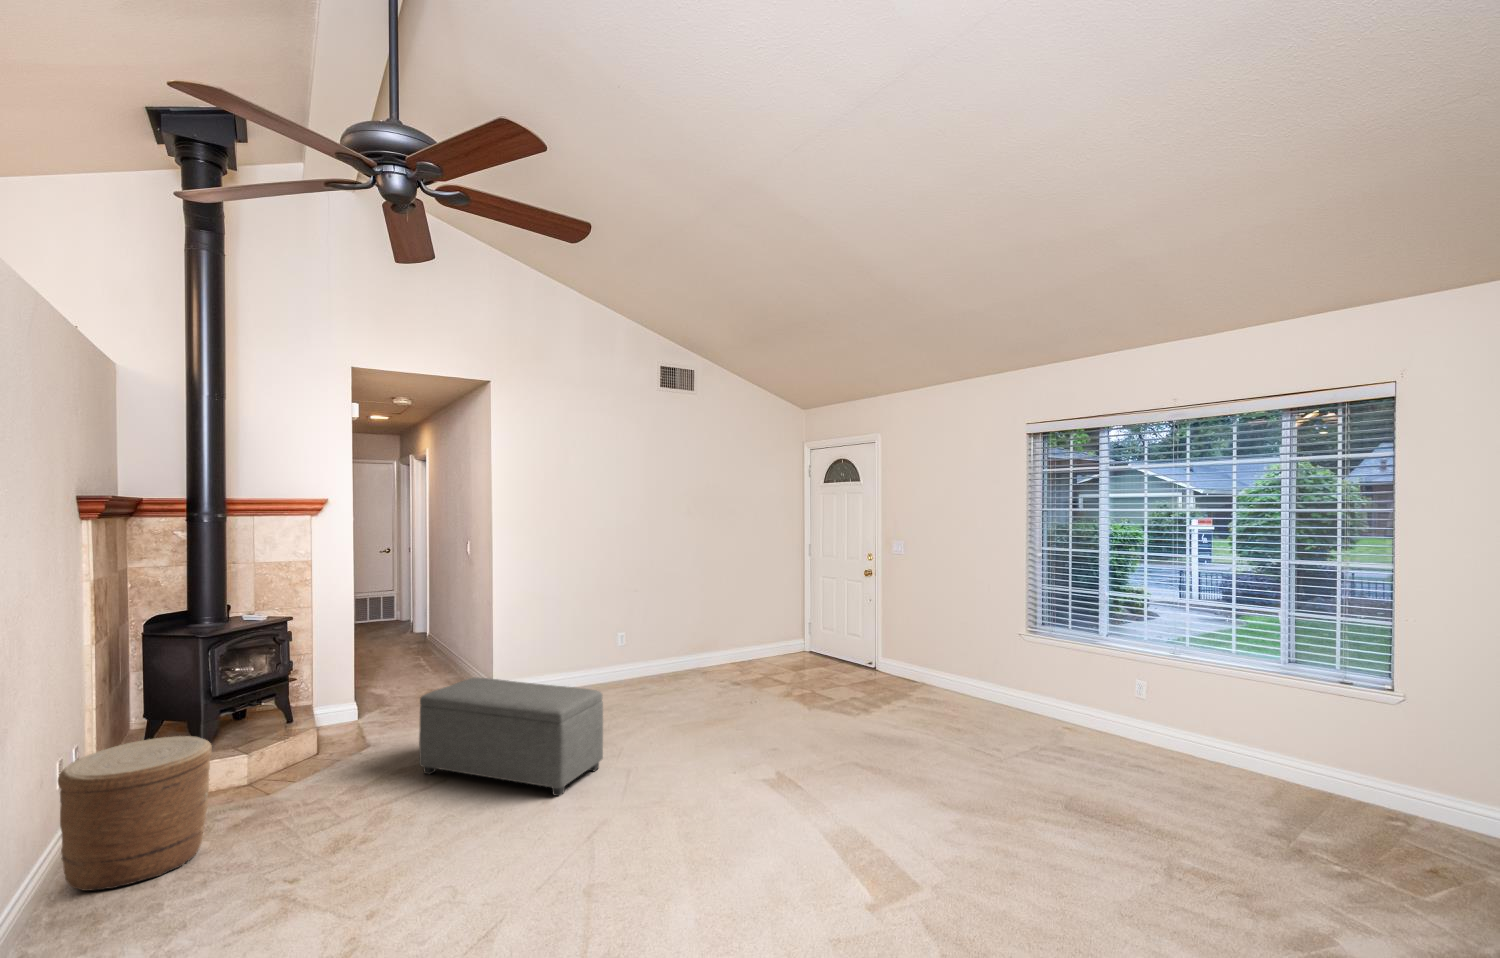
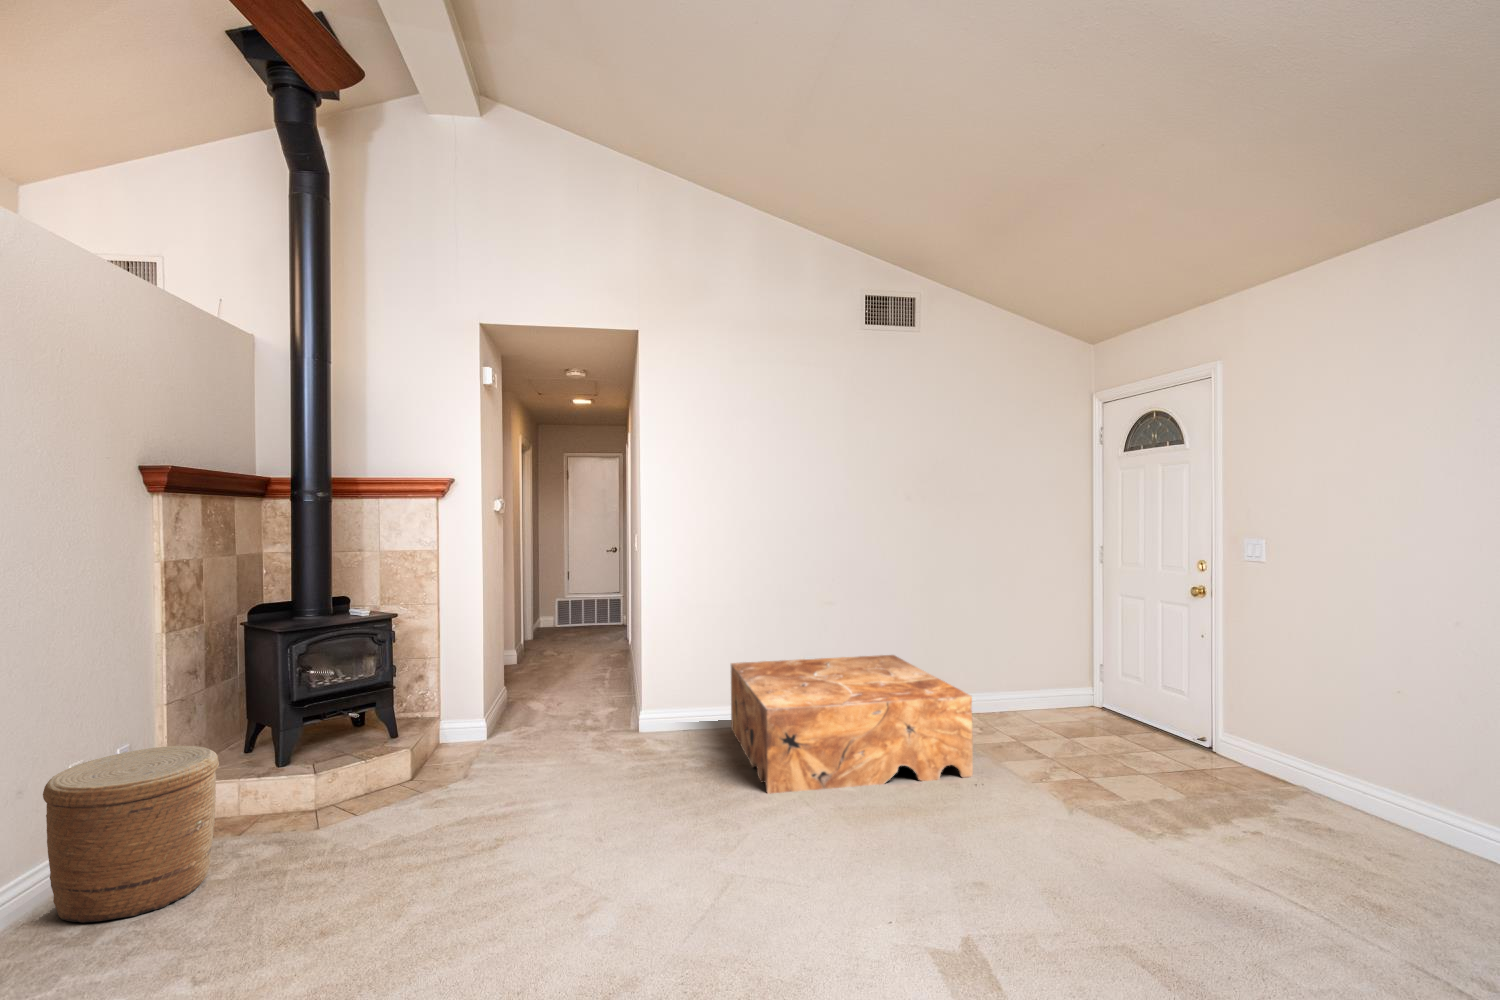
coffee table: none [565,625,748,726] -> present [731,655,973,794]
ottoman: present [419,678,603,796] -> none [484,706,701,899]

